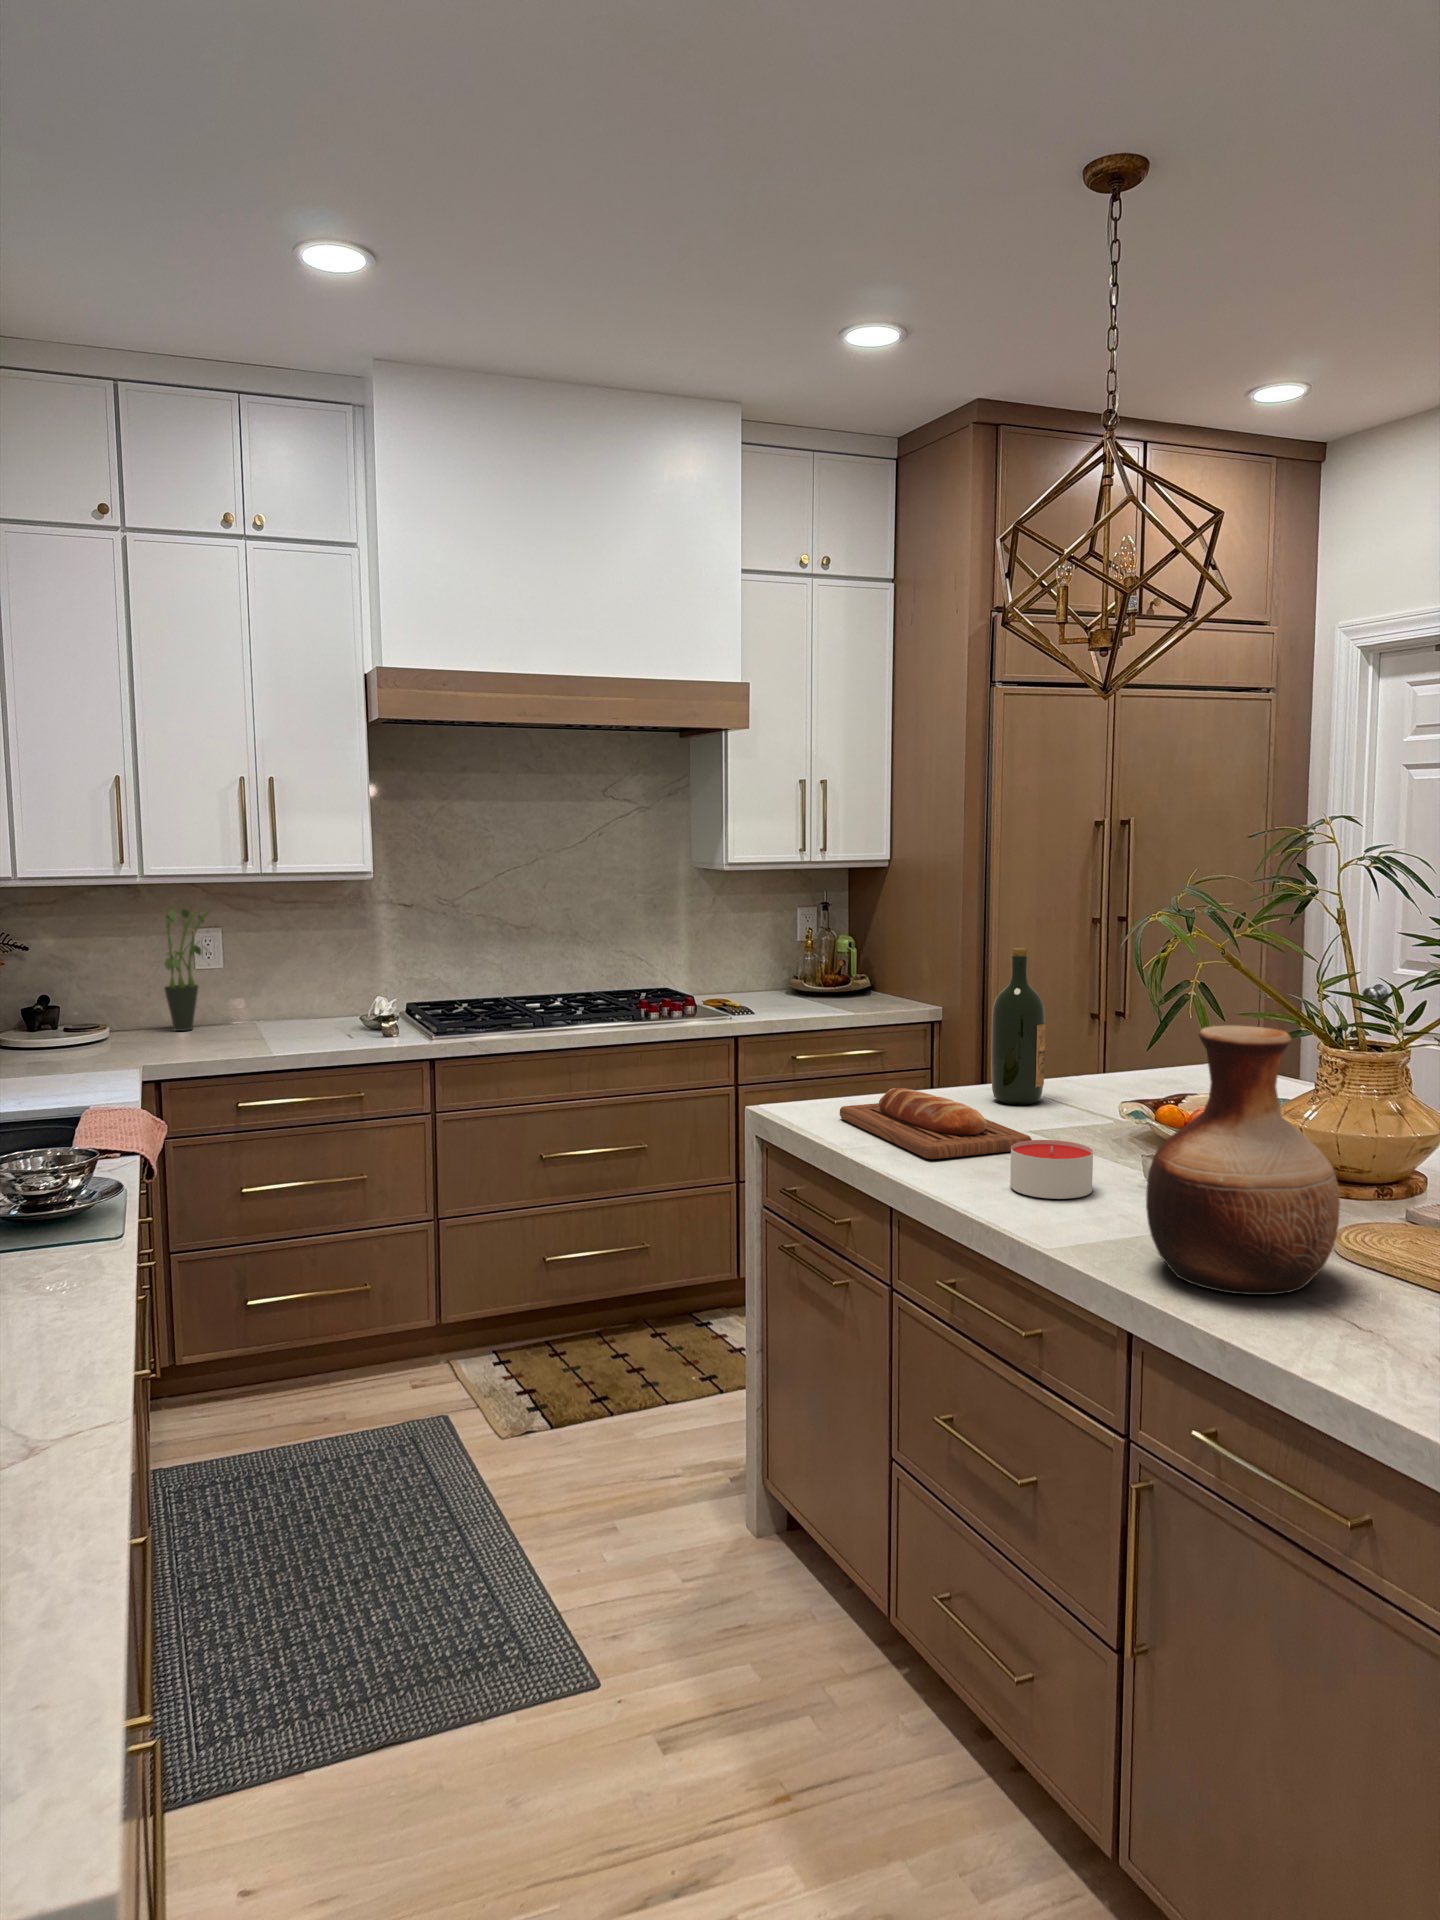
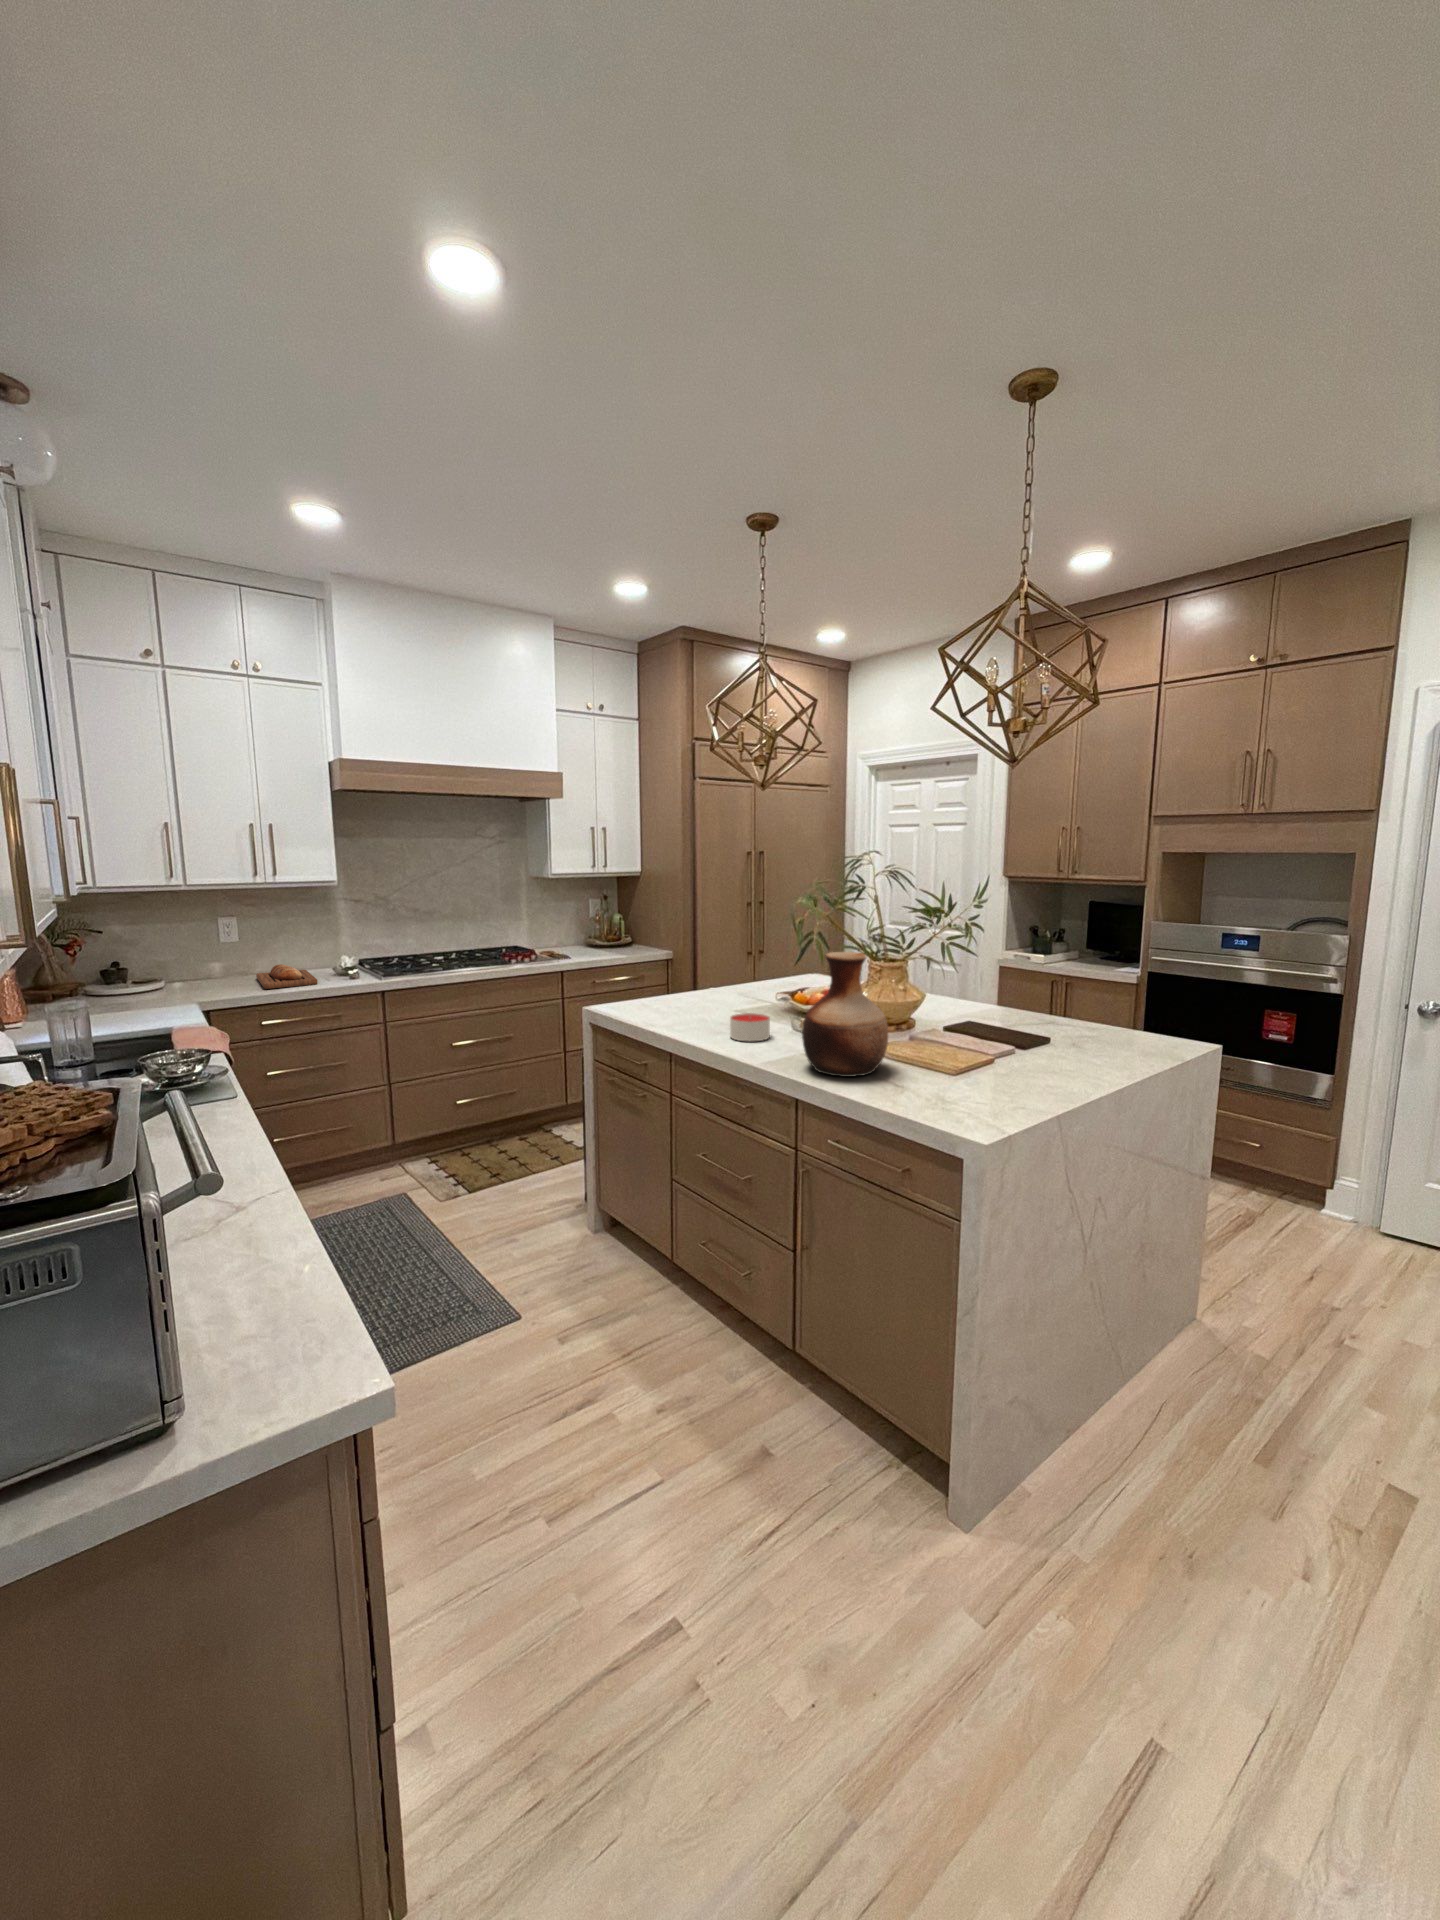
potted plant: present [164,904,209,1031] -> none [197,902,237,981]
wine bottle: present [991,948,1046,1104] -> none [709,919,736,998]
bread loaf: present [840,1088,1032,1159] -> present [256,964,318,989]

